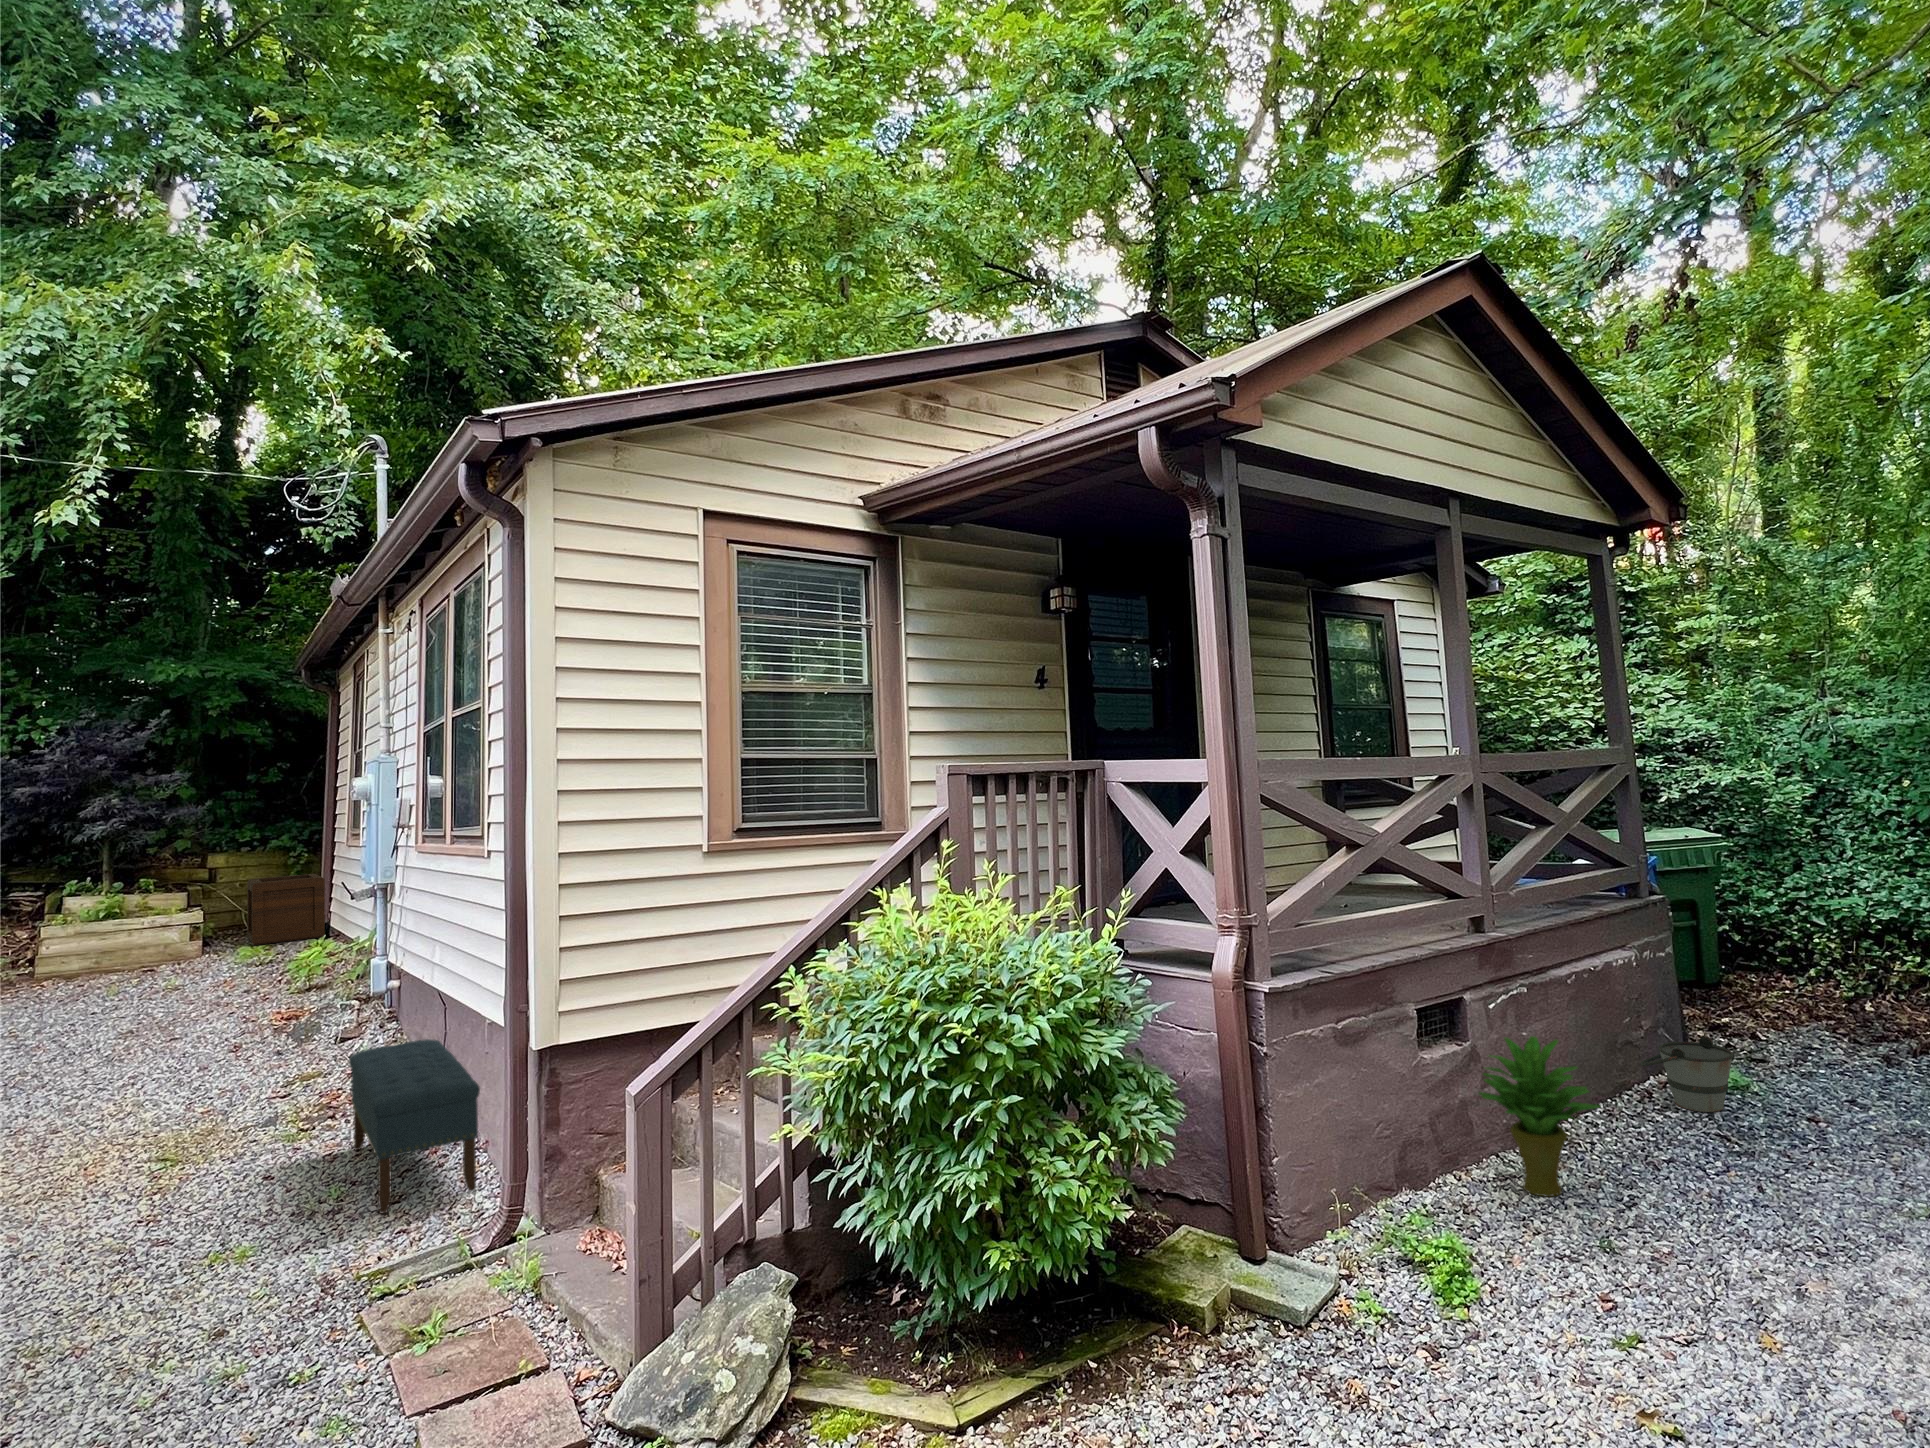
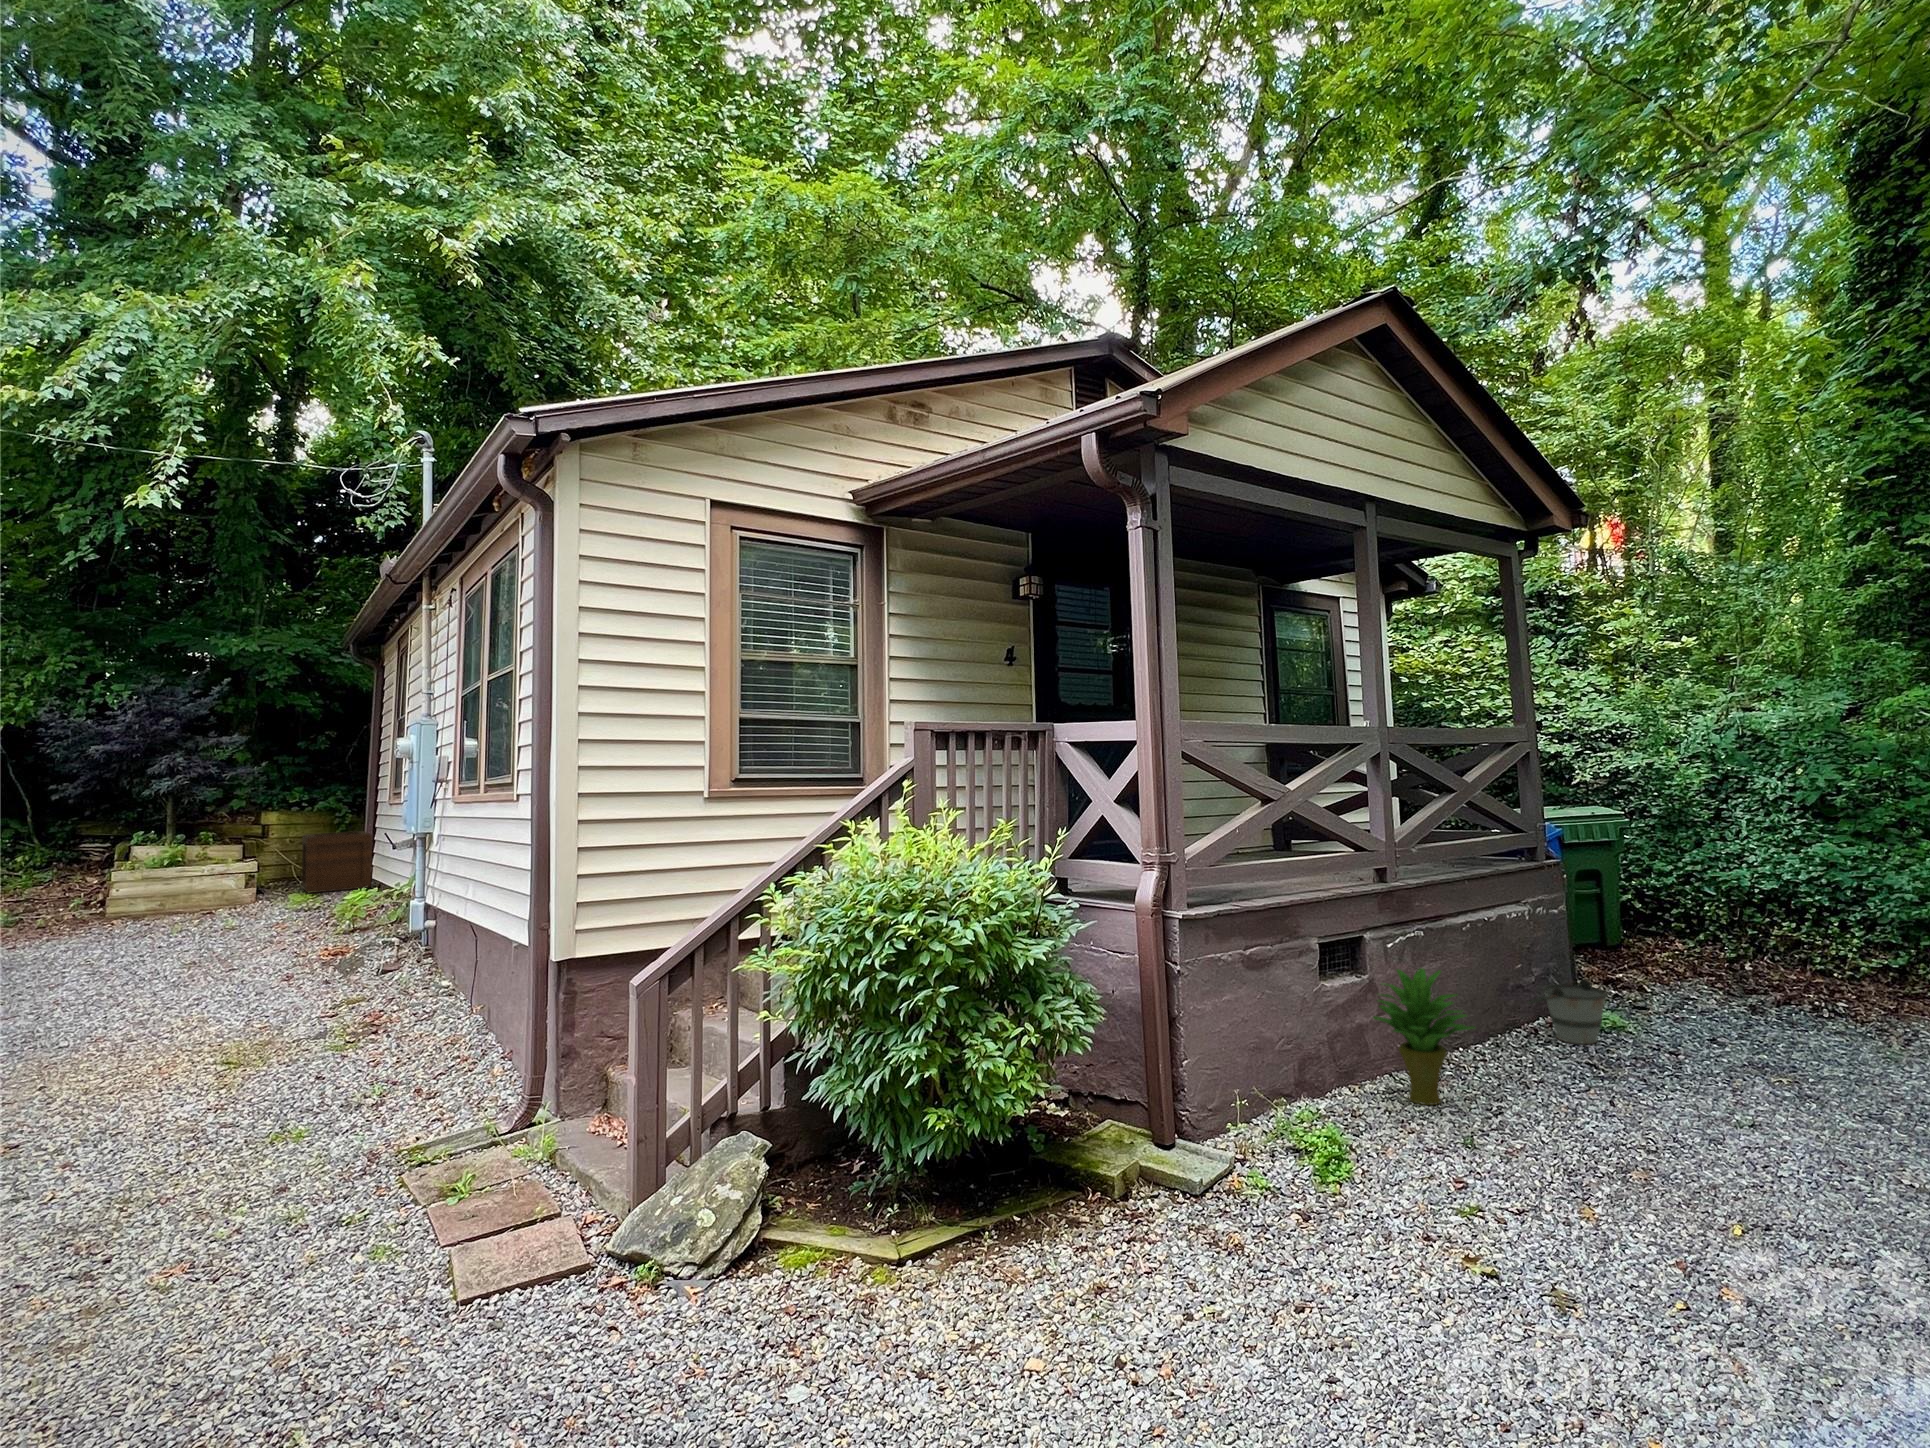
bench: present [349,1039,480,1213] -> none [393,961,507,1103]

